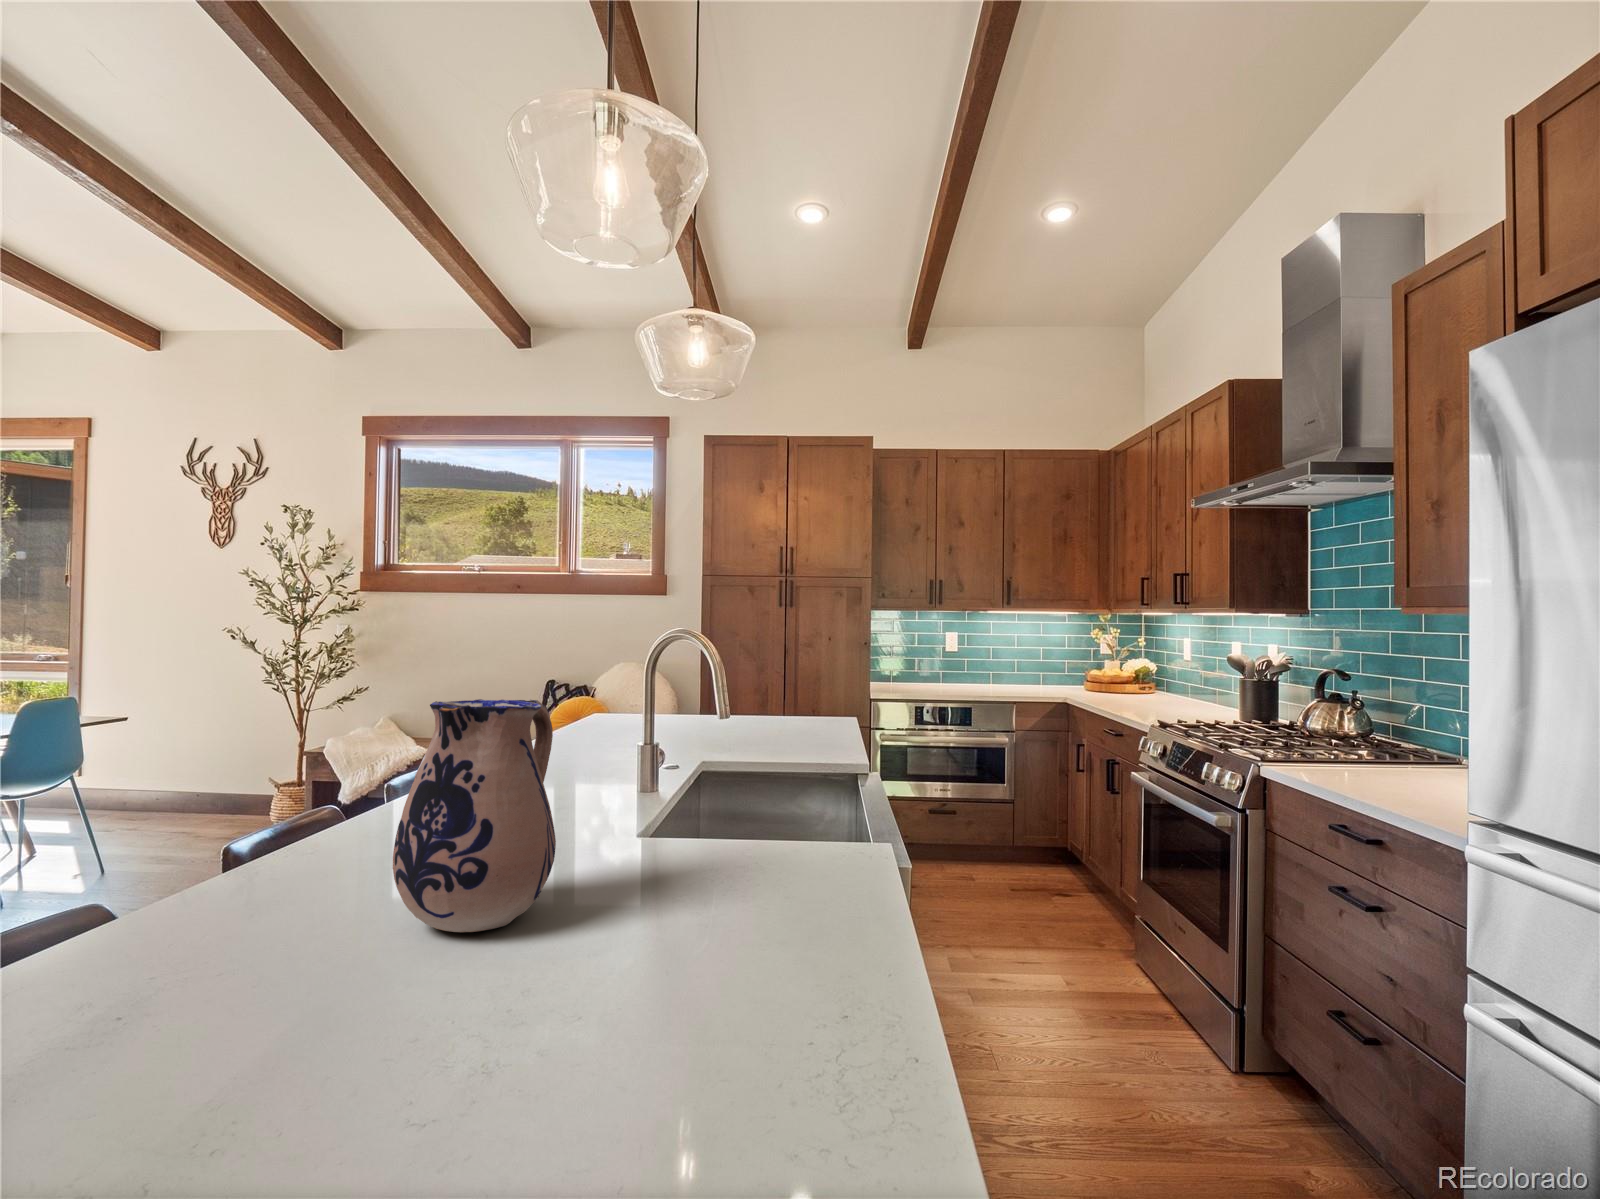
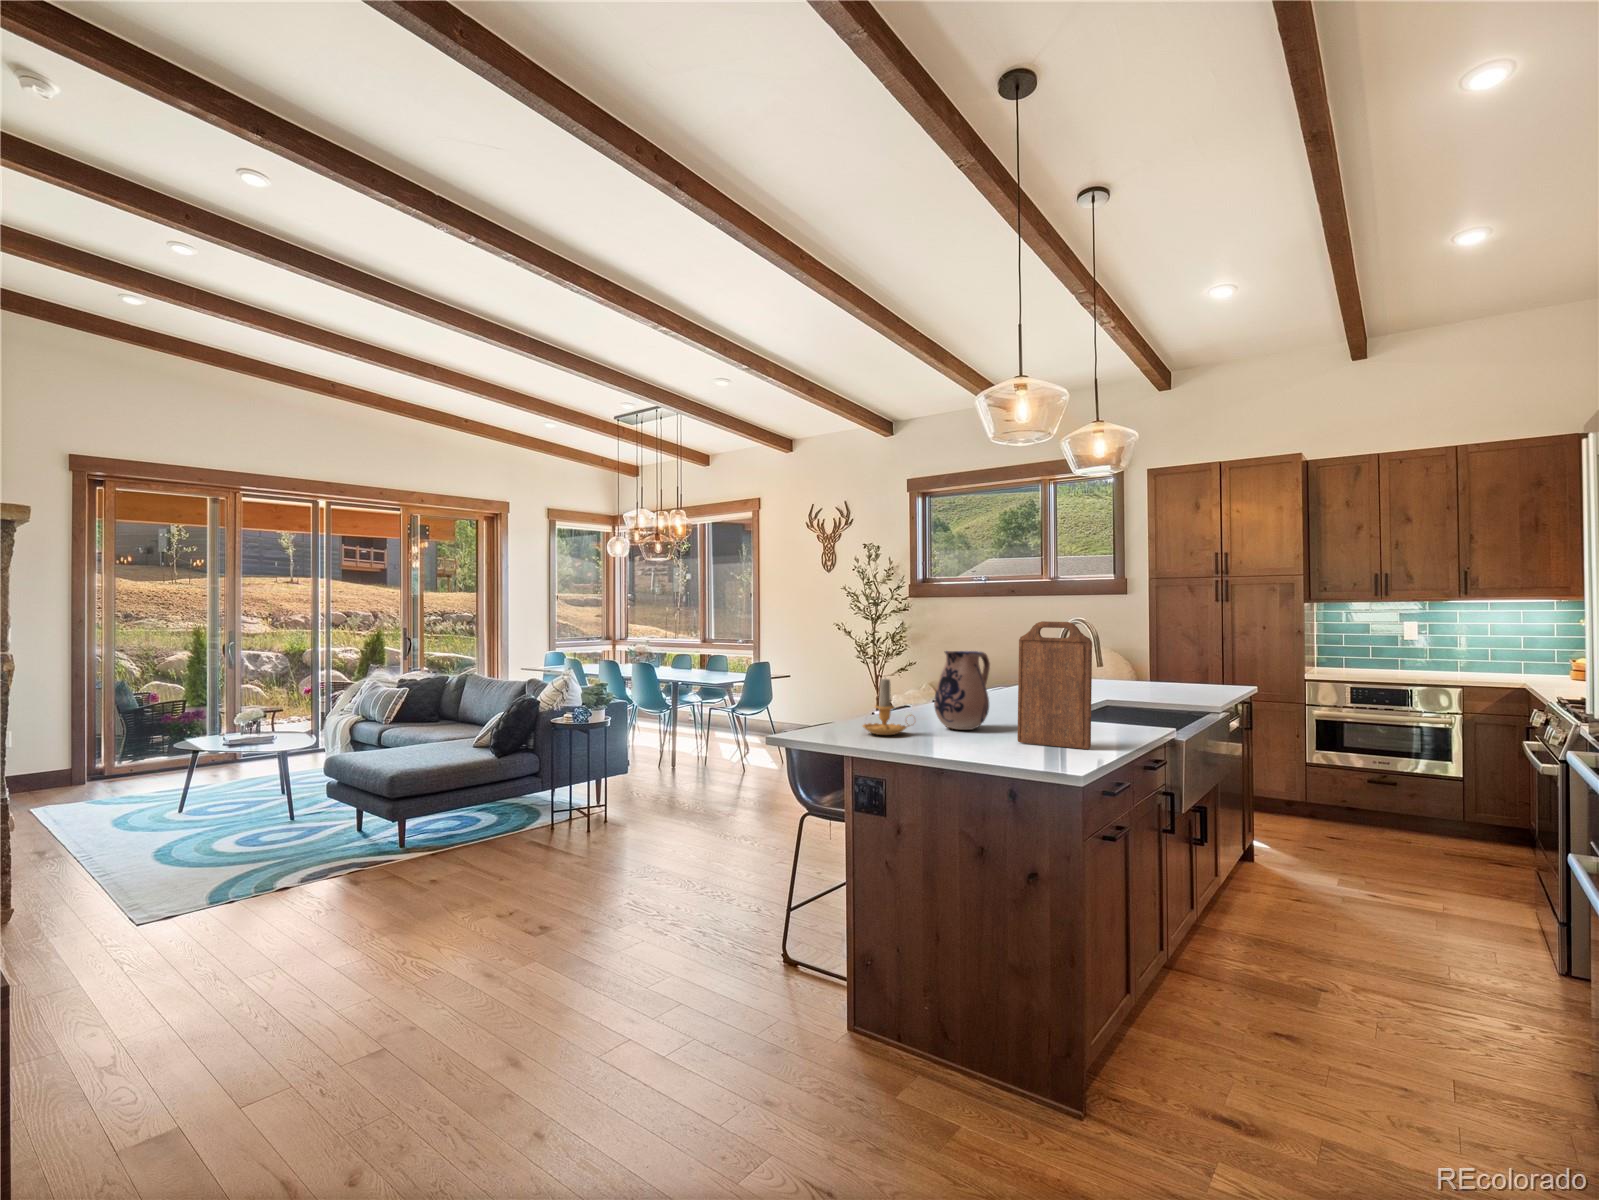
cutting board: none [668,622,890,993] -> present [1018,621,1092,749]
candle: none [87,807,324,1039] -> present [863,679,911,735]

